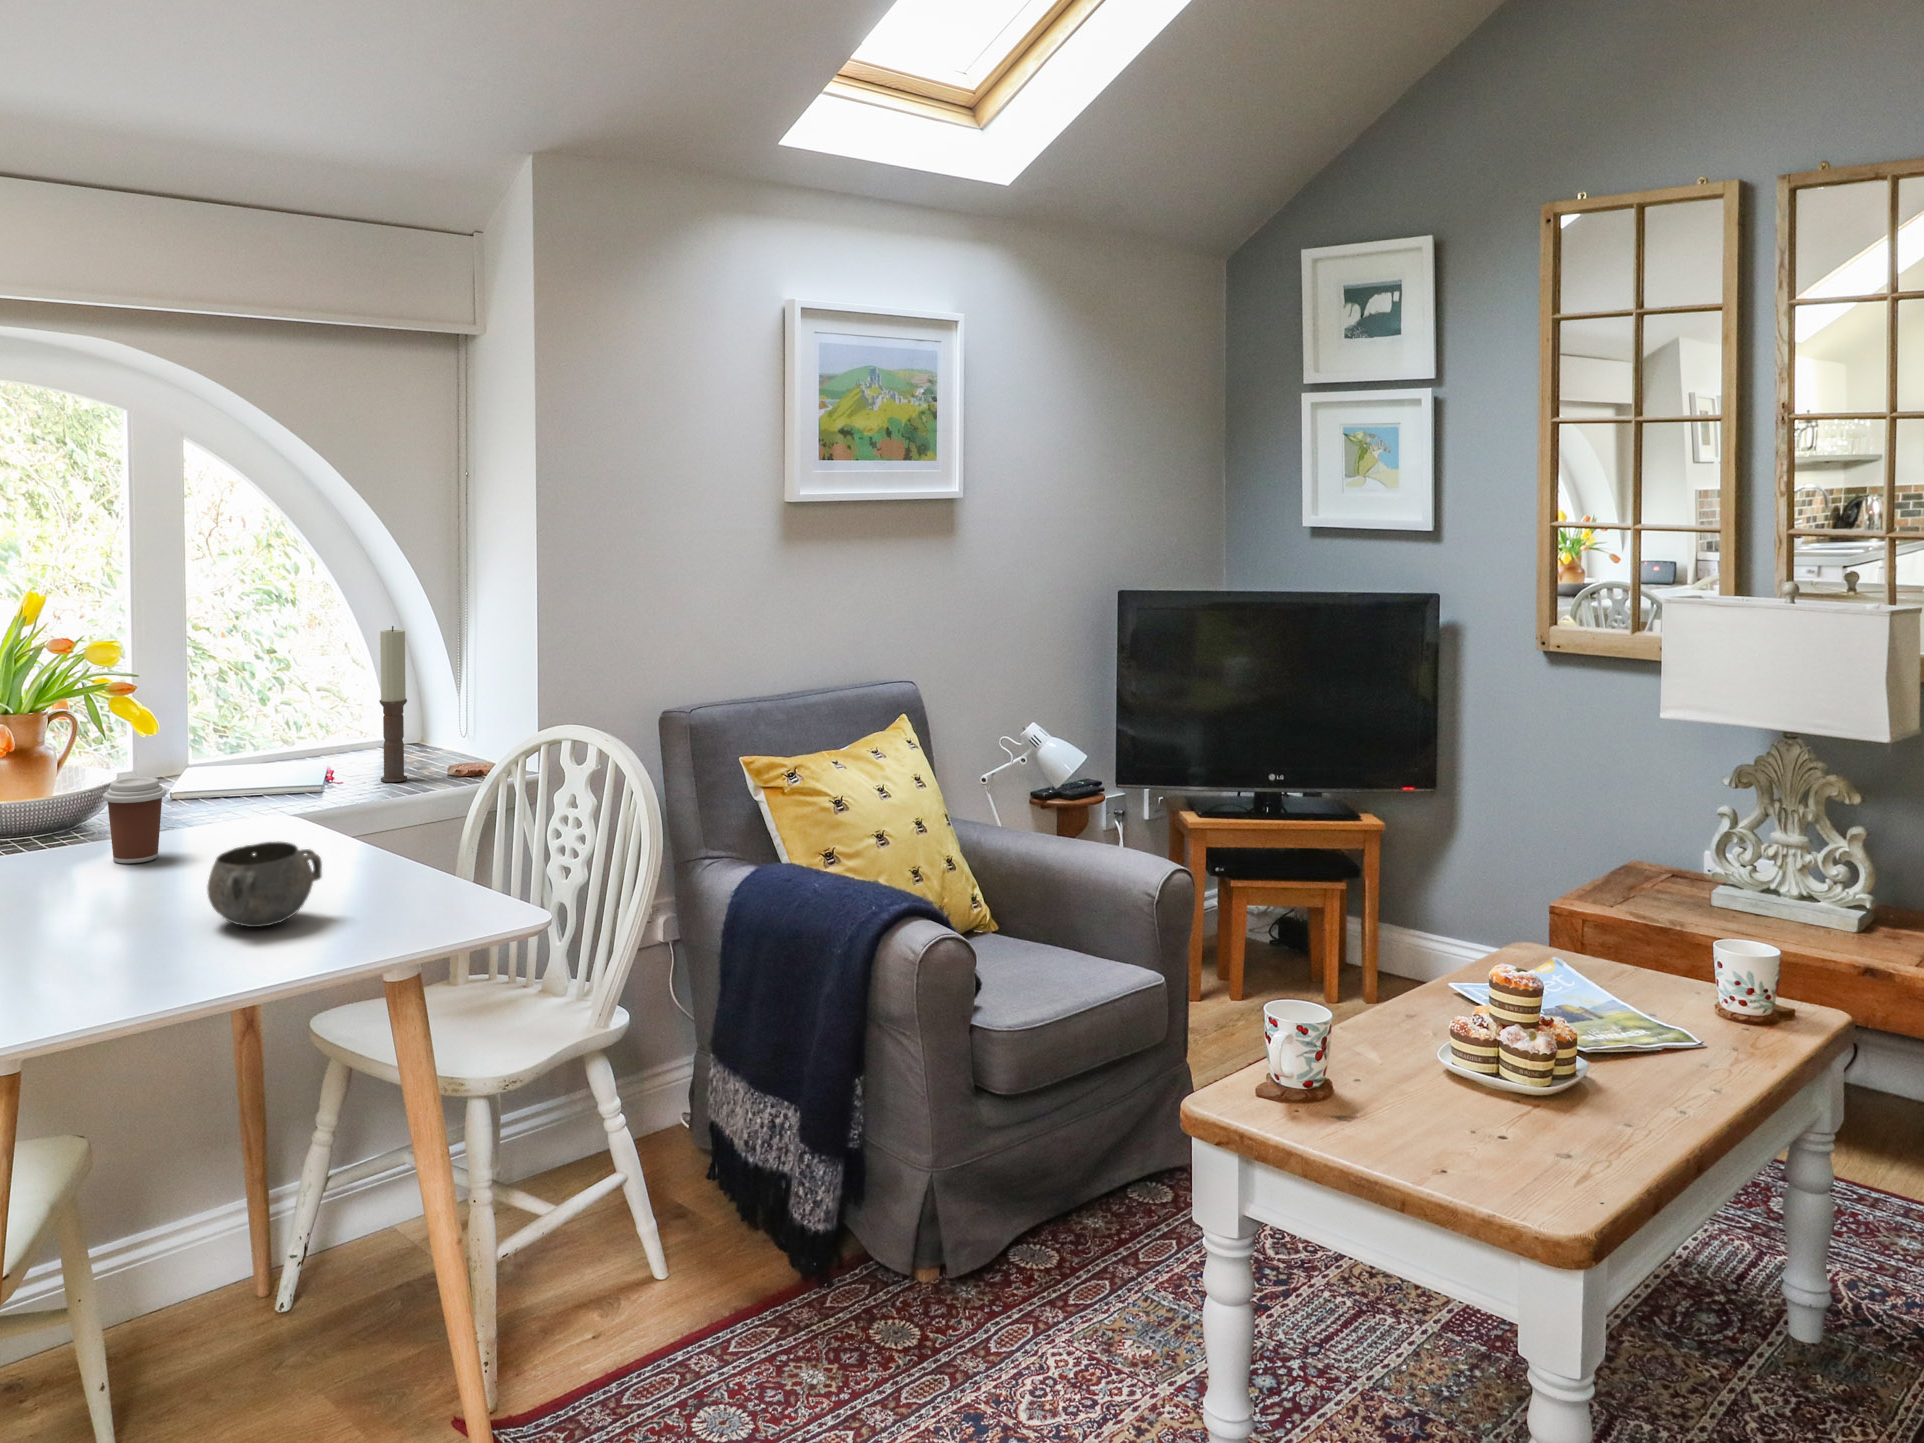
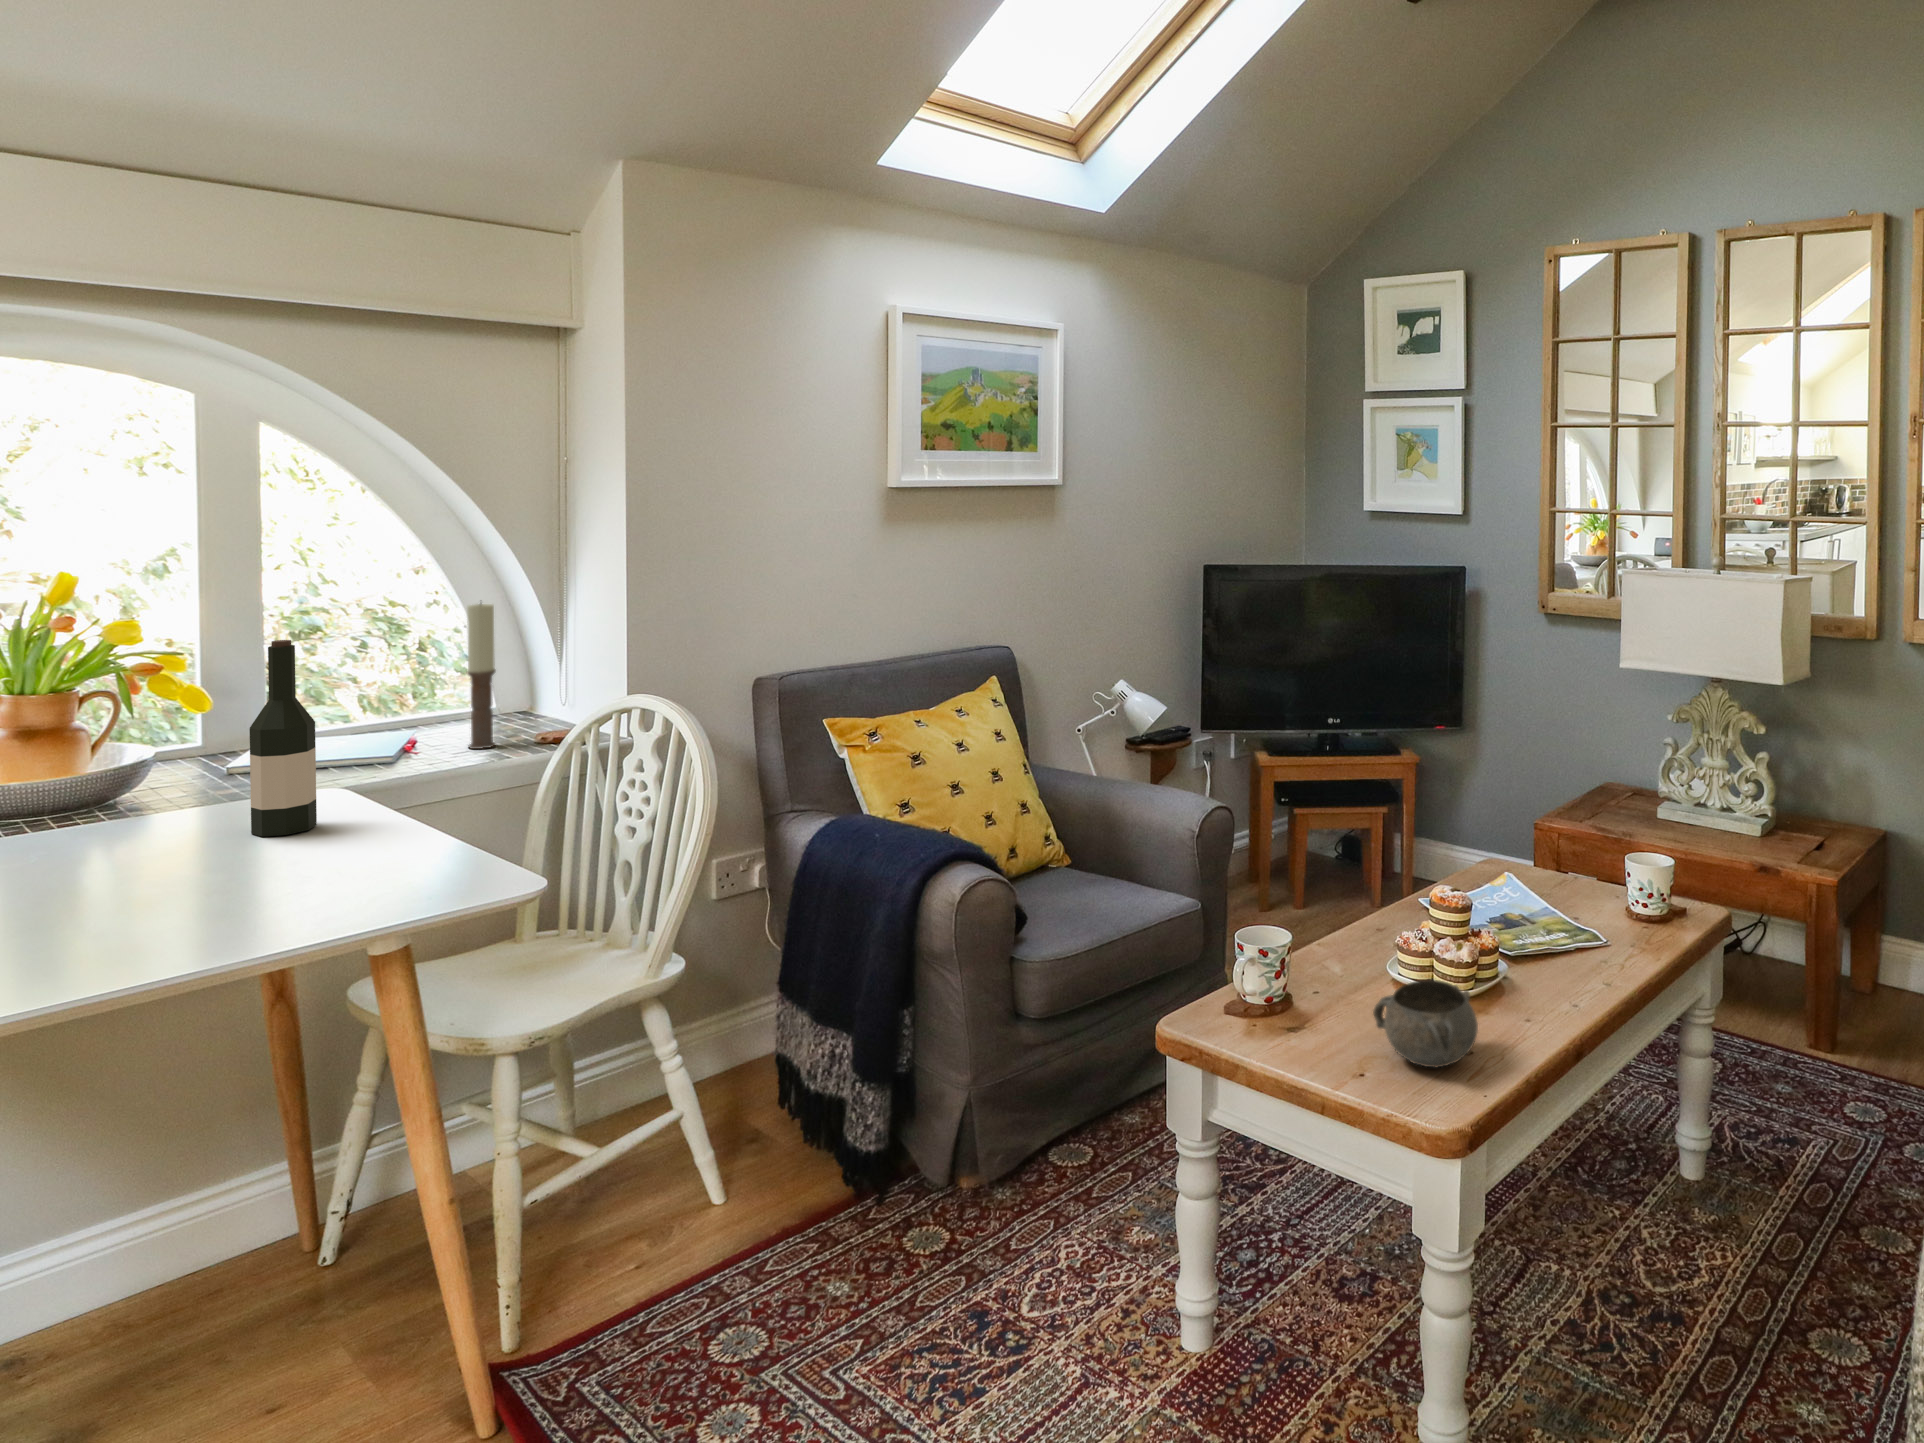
wine bottle: none [235,665,291,863] -> present [250,640,317,836]
coffee cup: present [103,777,167,863] -> none [97,754,175,842]
decorative bowl: present [207,841,322,927] -> present [1373,979,1478,1067]

